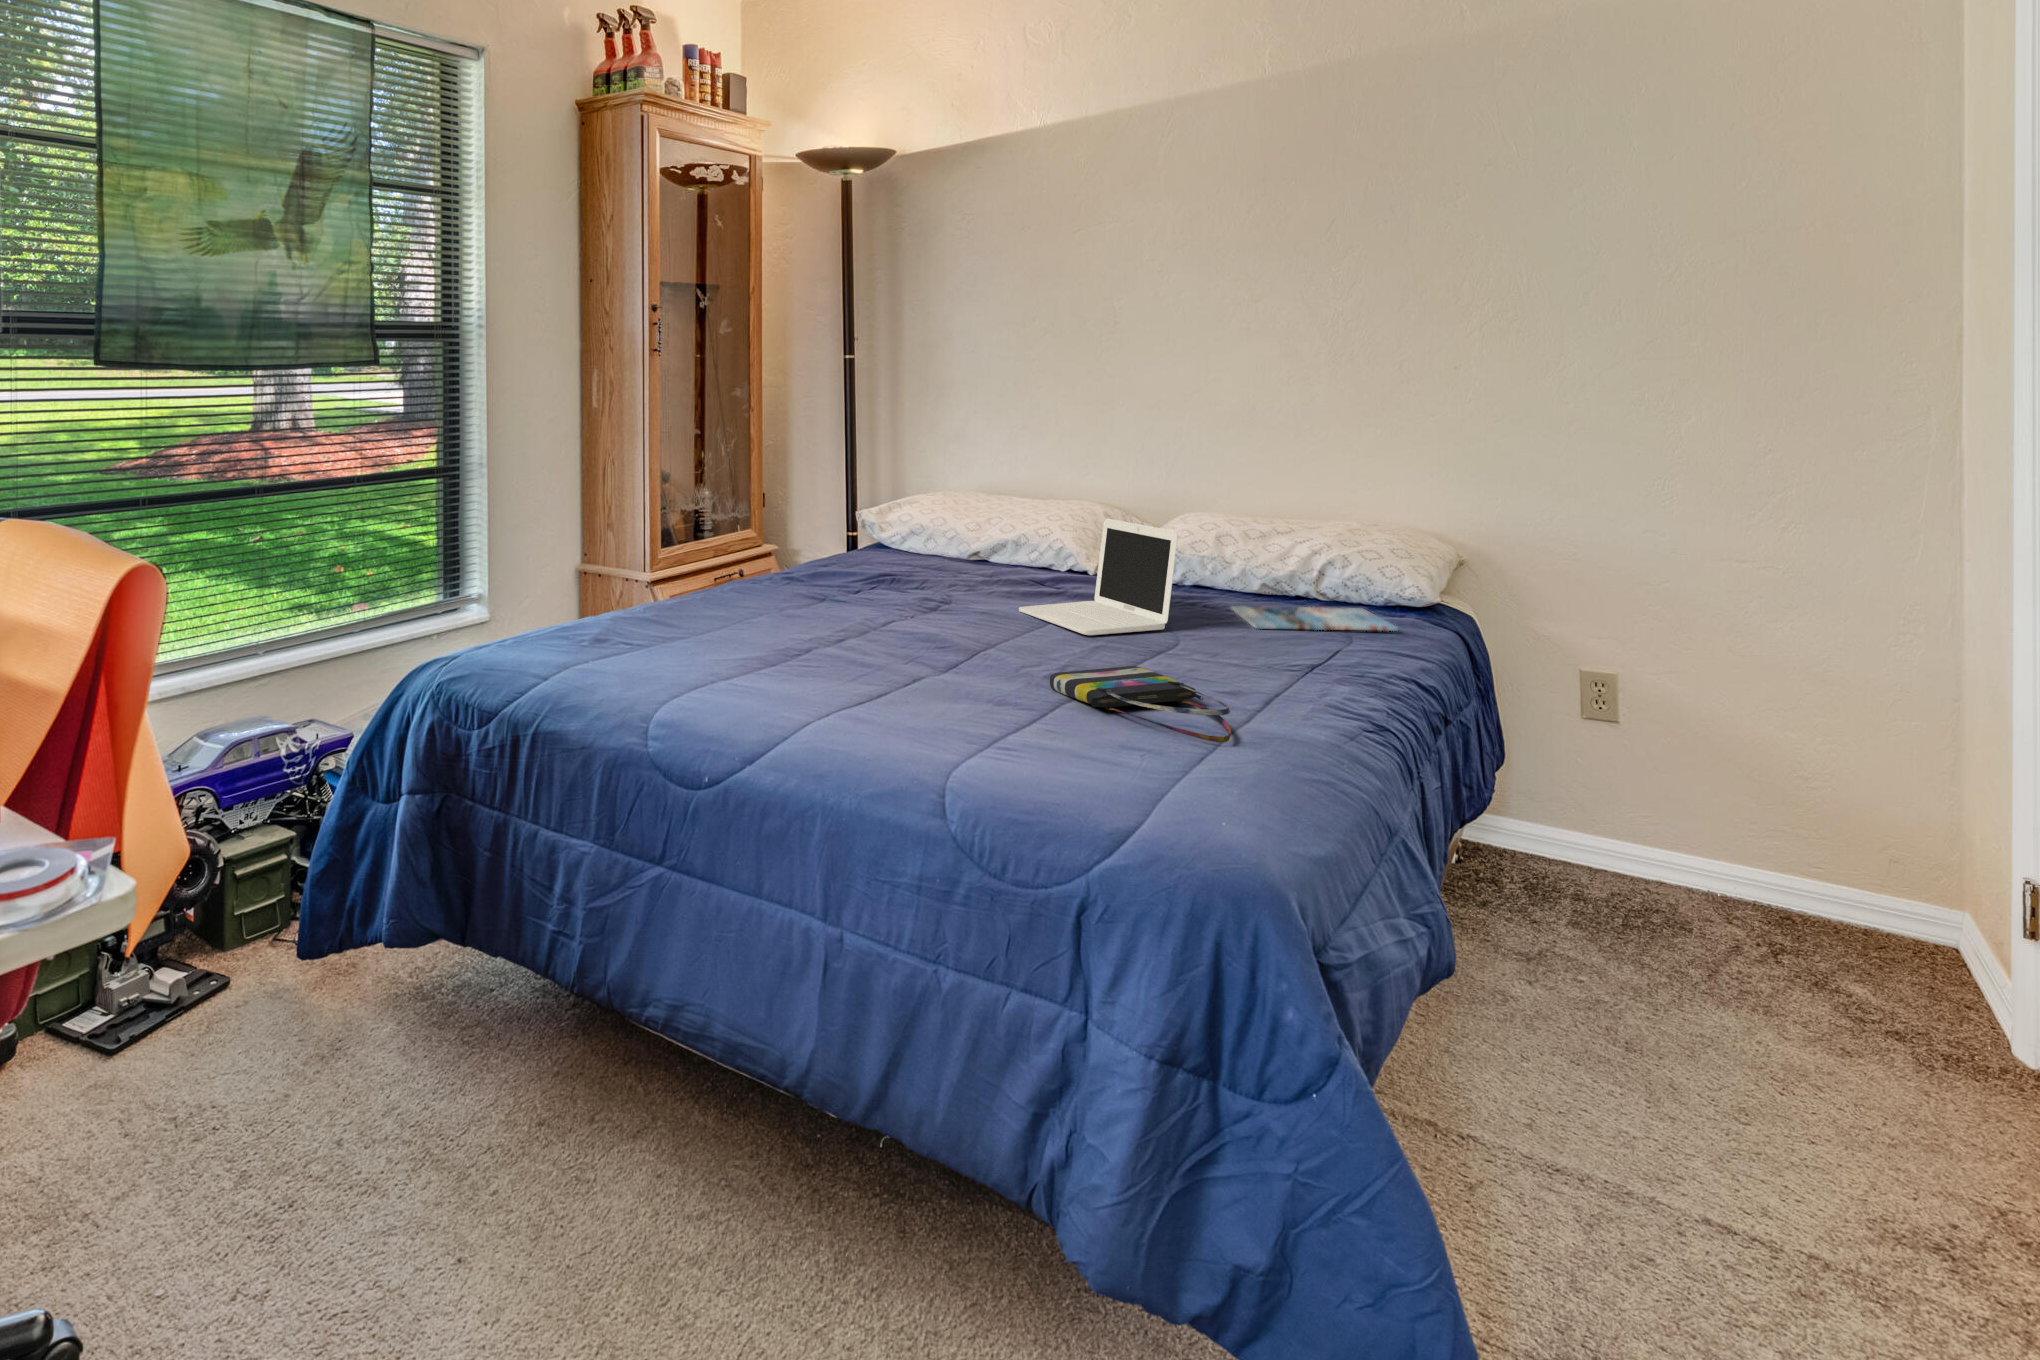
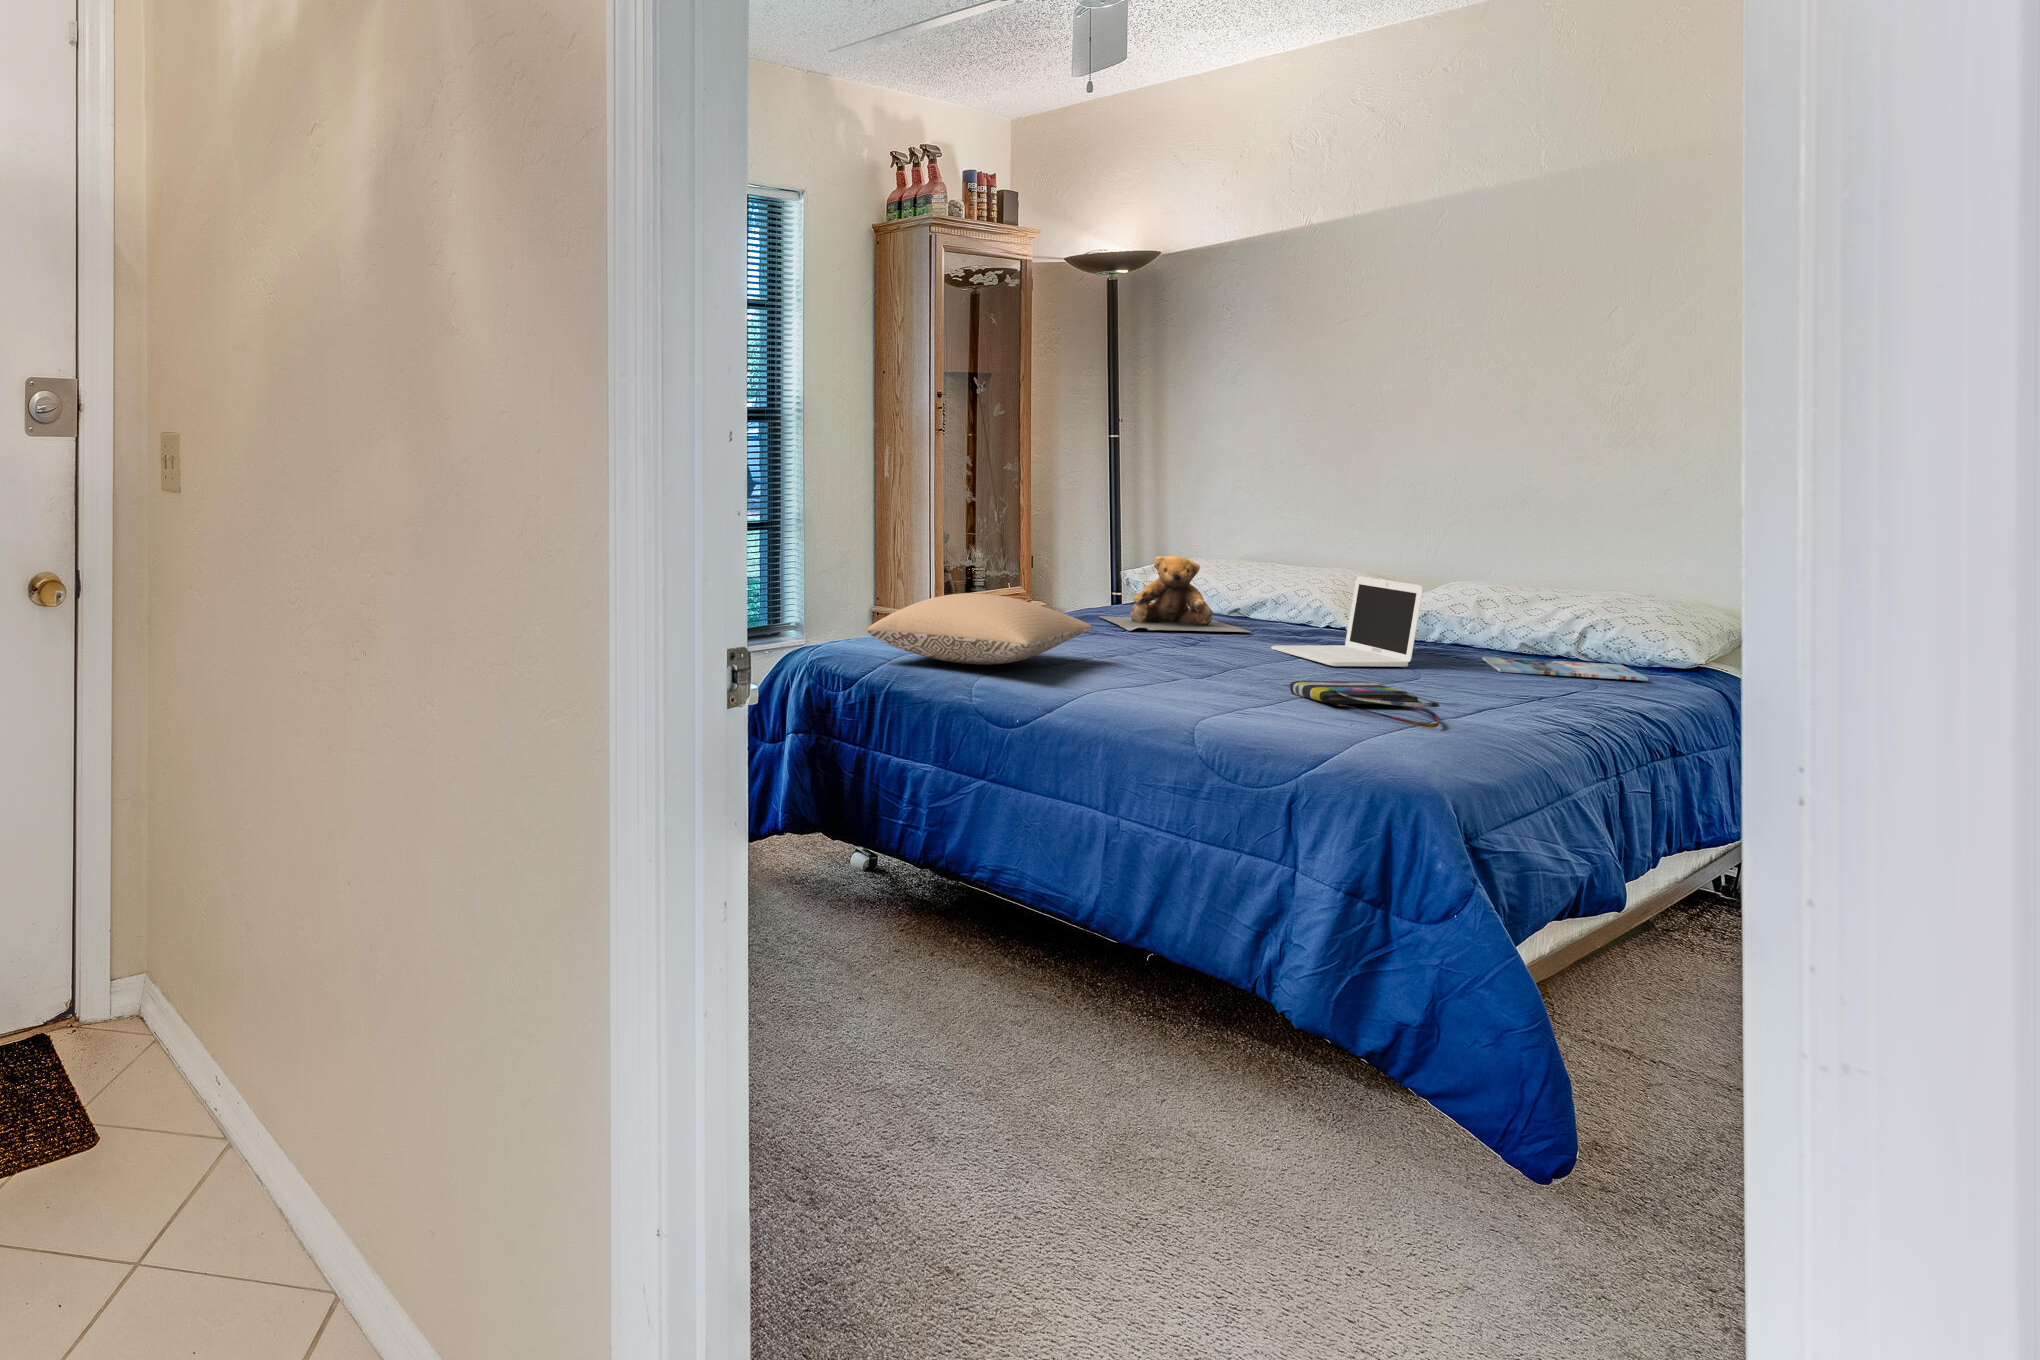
teddy bear: none [830,497,997,593] -> present [1099,556,1251,632]
pillow: none [520,571,817,672] -> present [868,593,1093,665]

